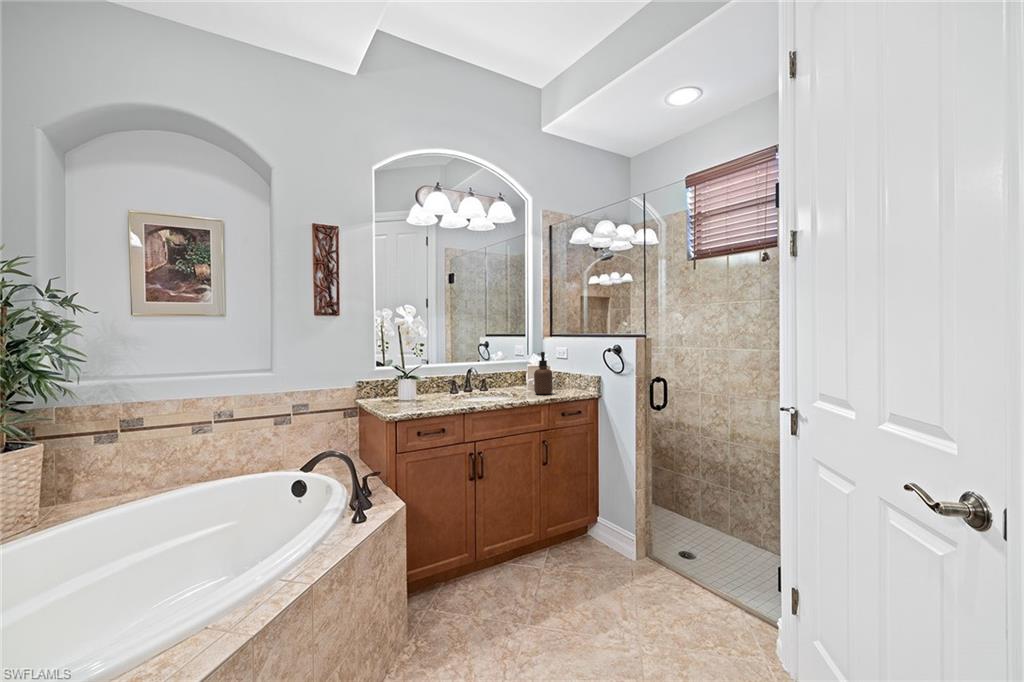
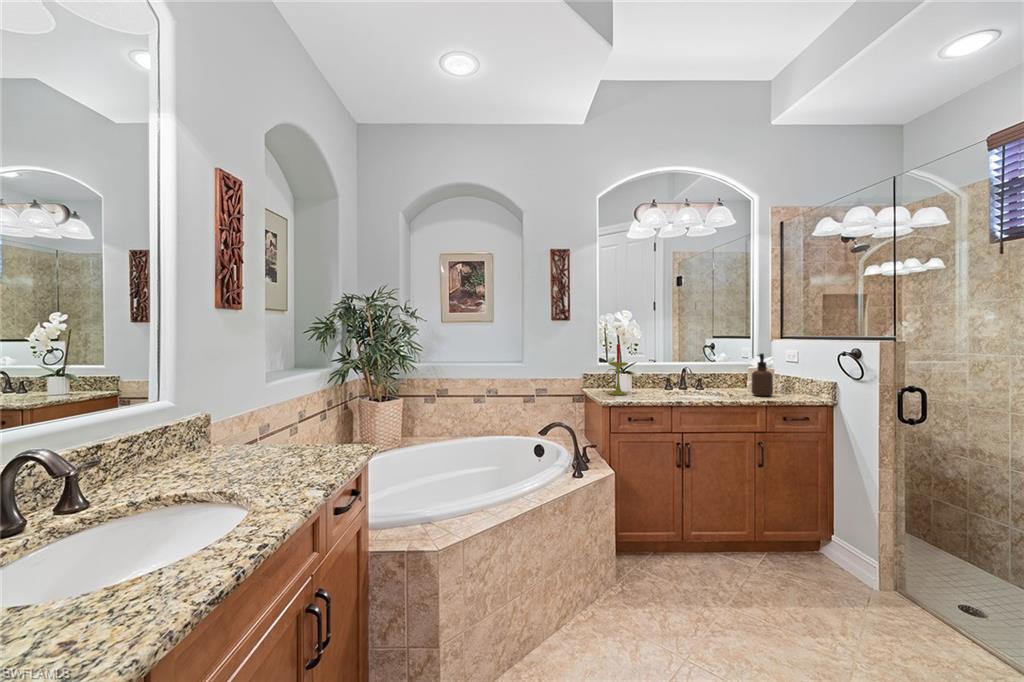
candle: none [386,343,413,405] -> present [605,344,628,395]

